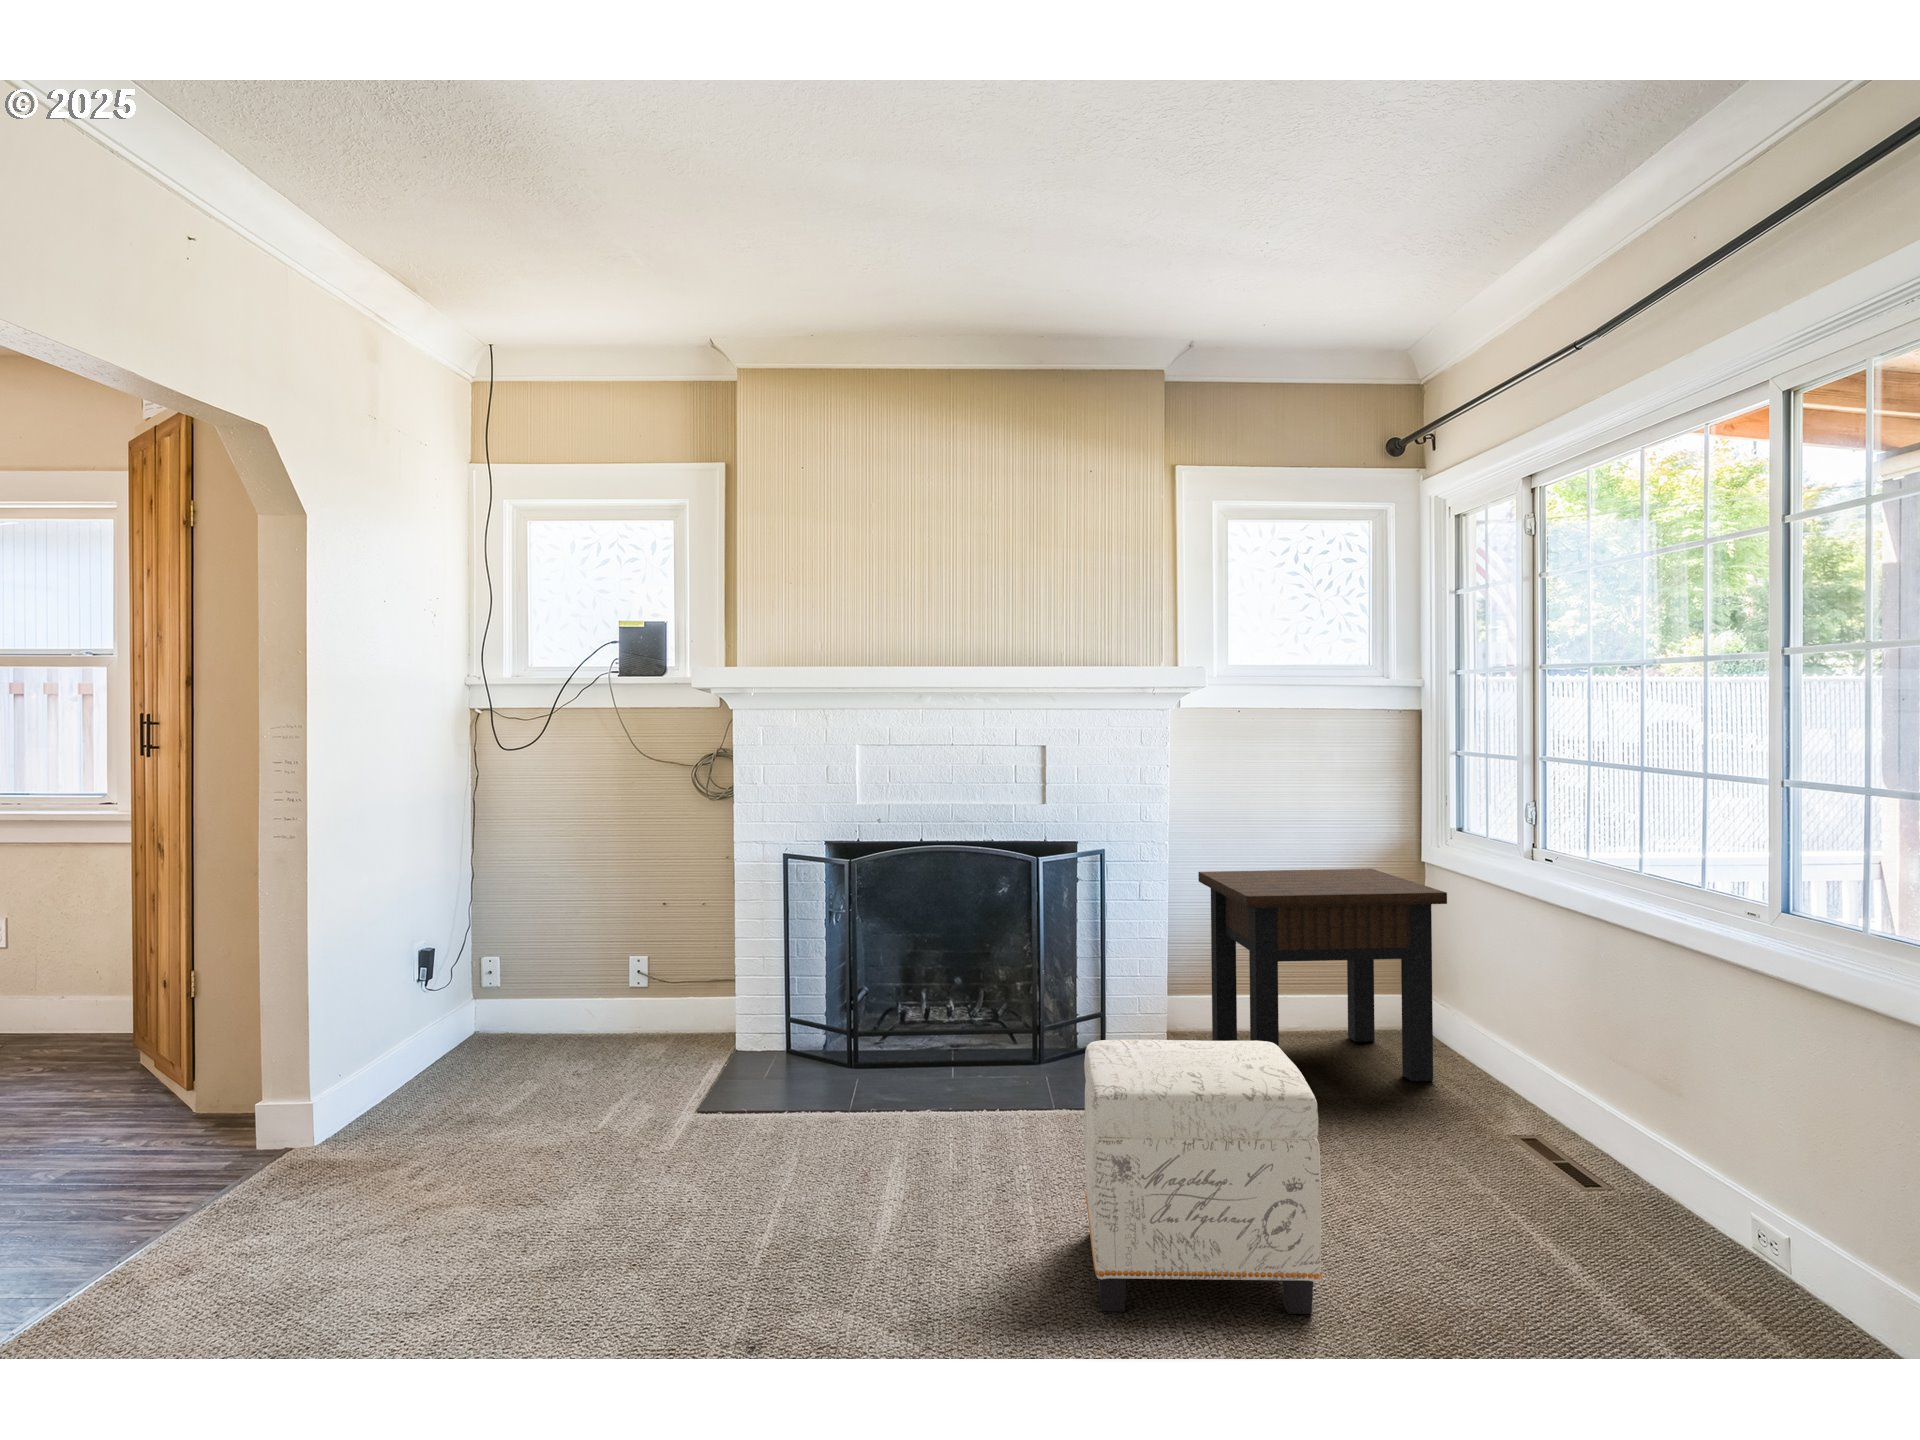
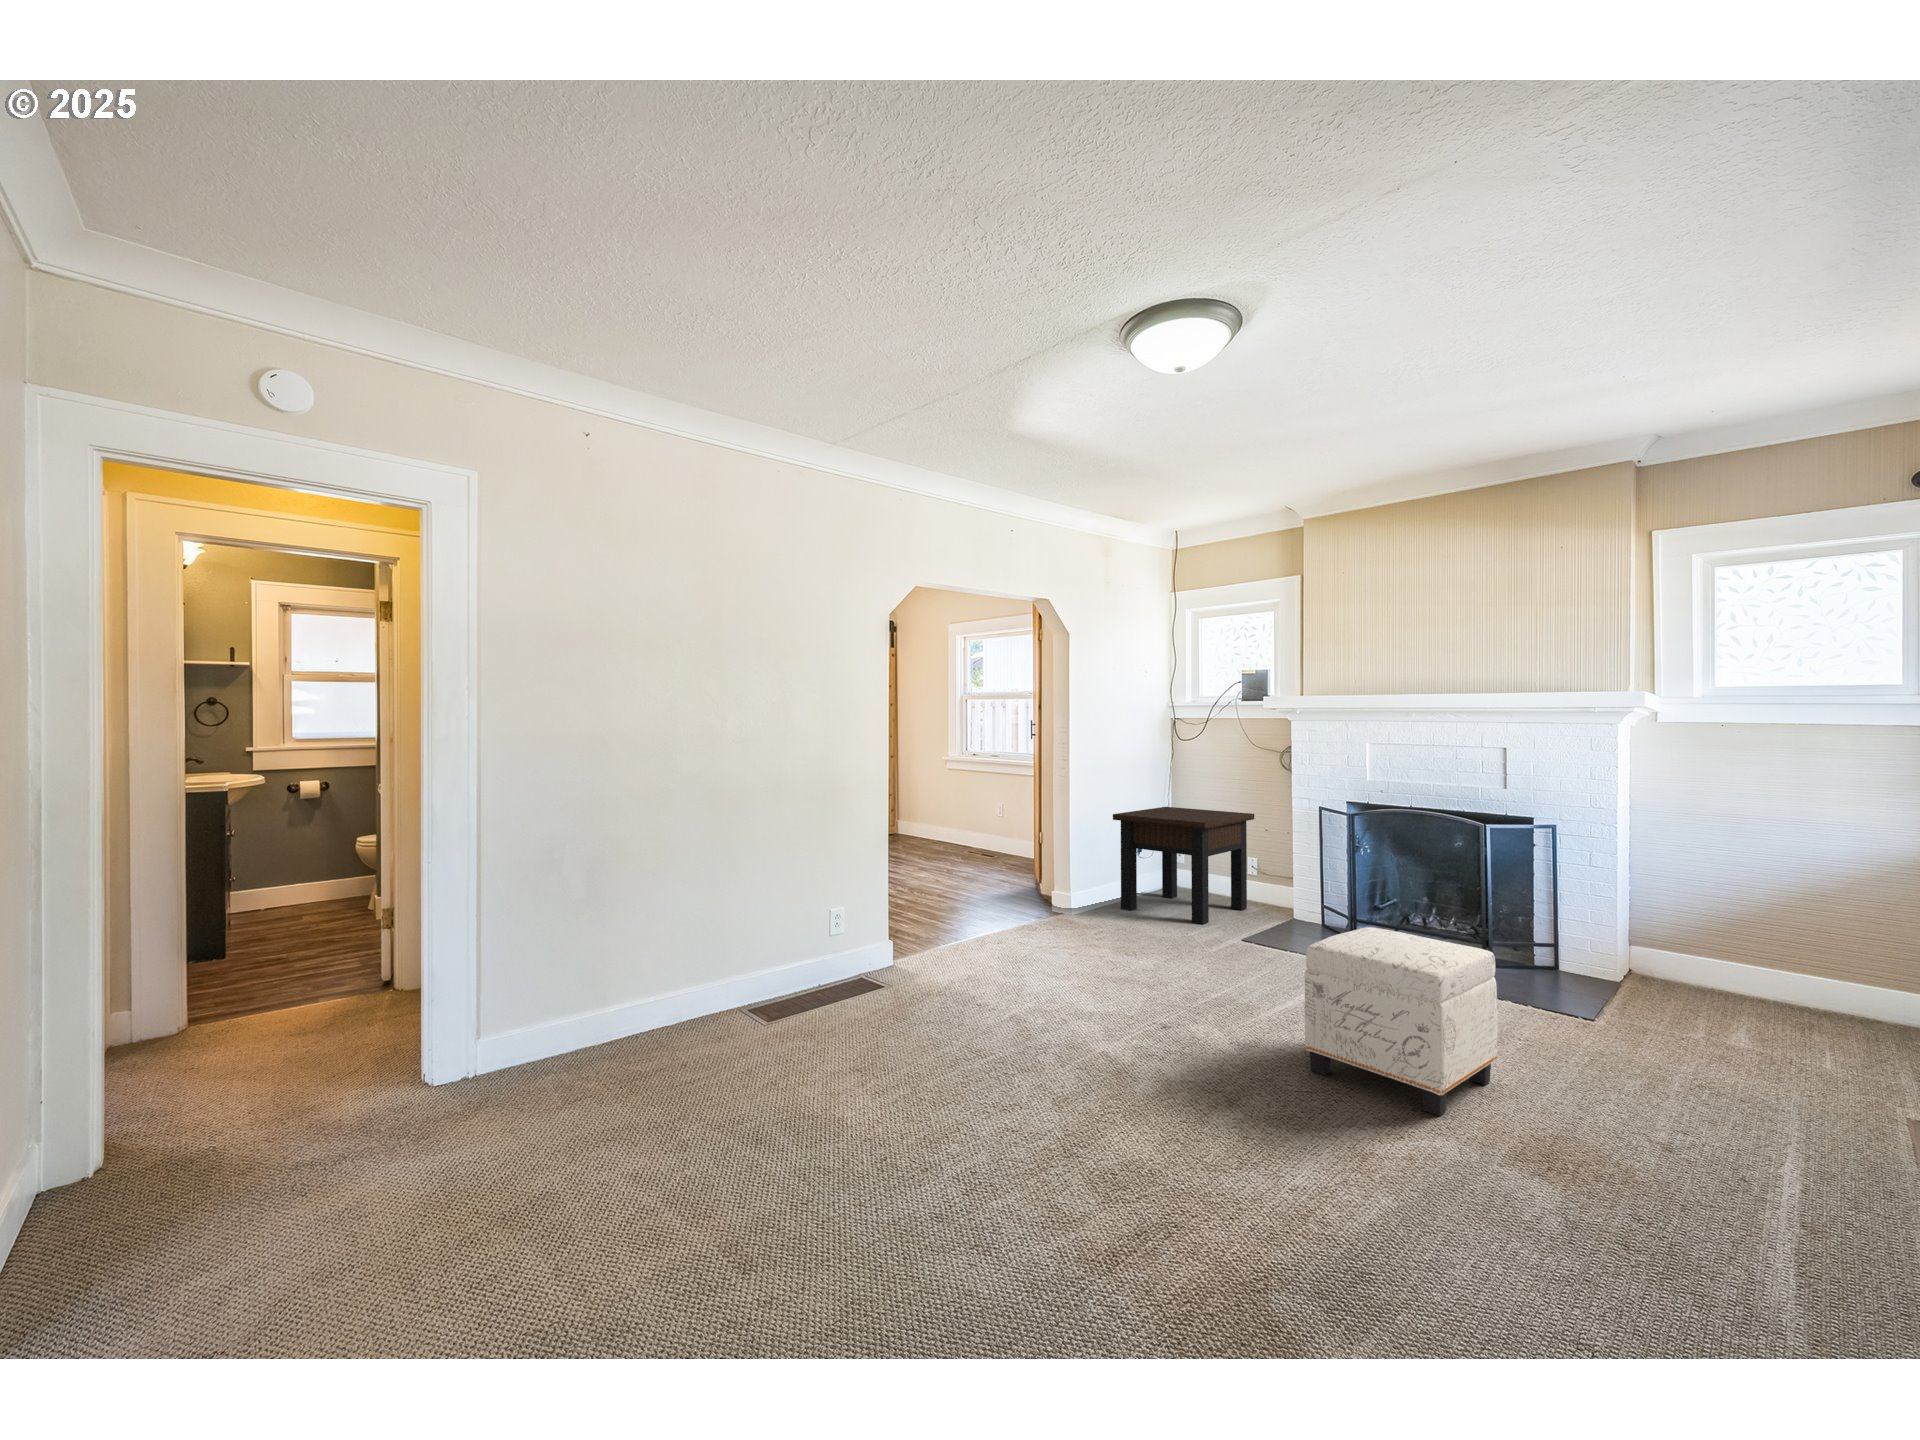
side table: present [1198,869,1447,1082] -> present [1113,807,1254,924]

